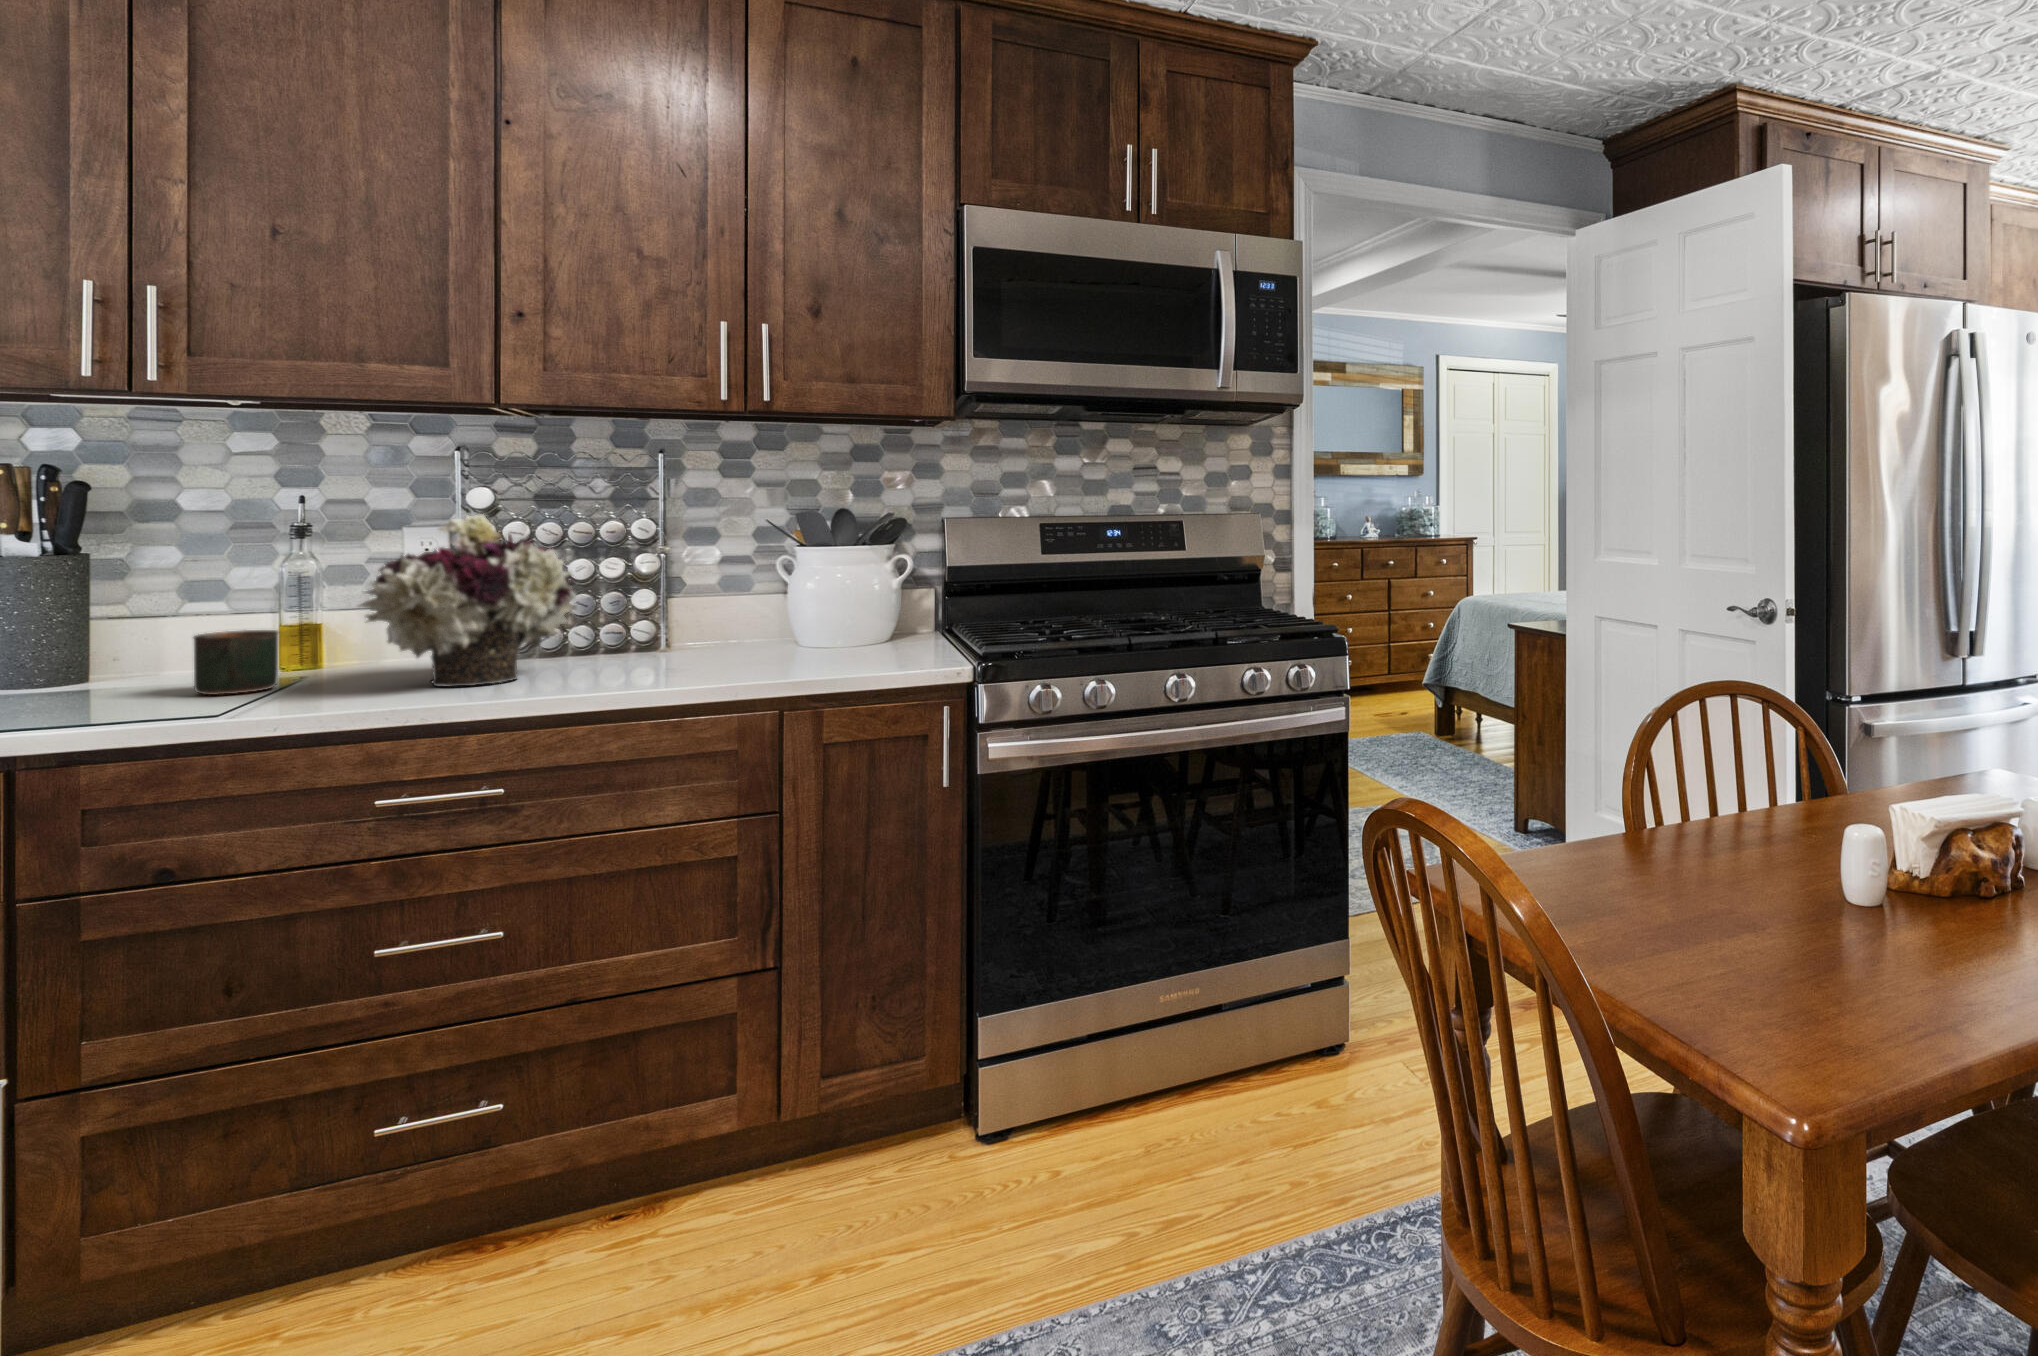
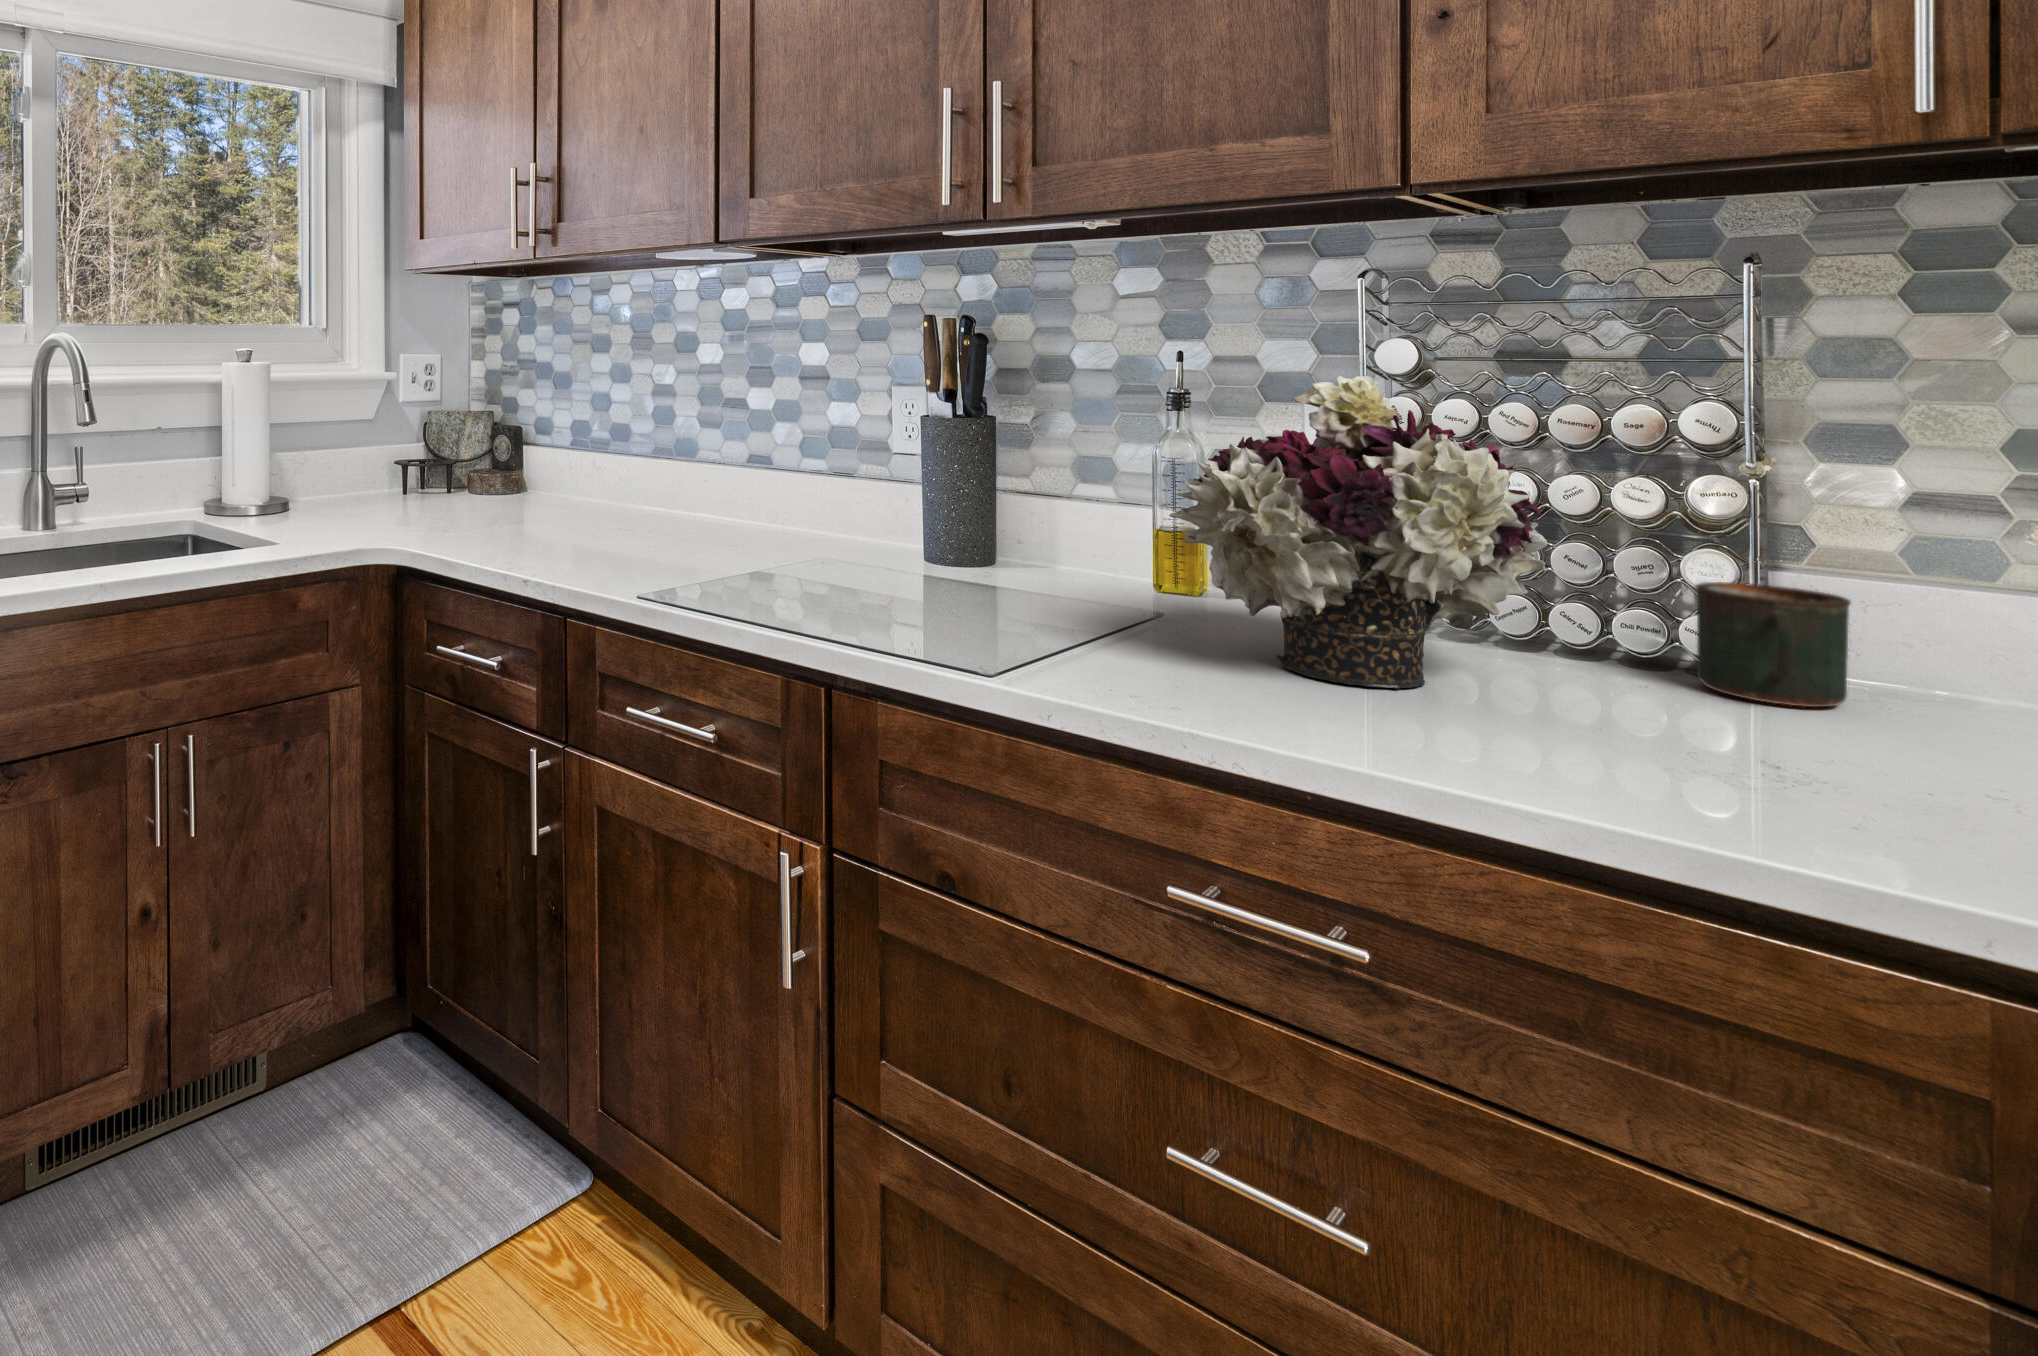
mug: present [193,630,278,695] -> present [1696,582,1851,707]

